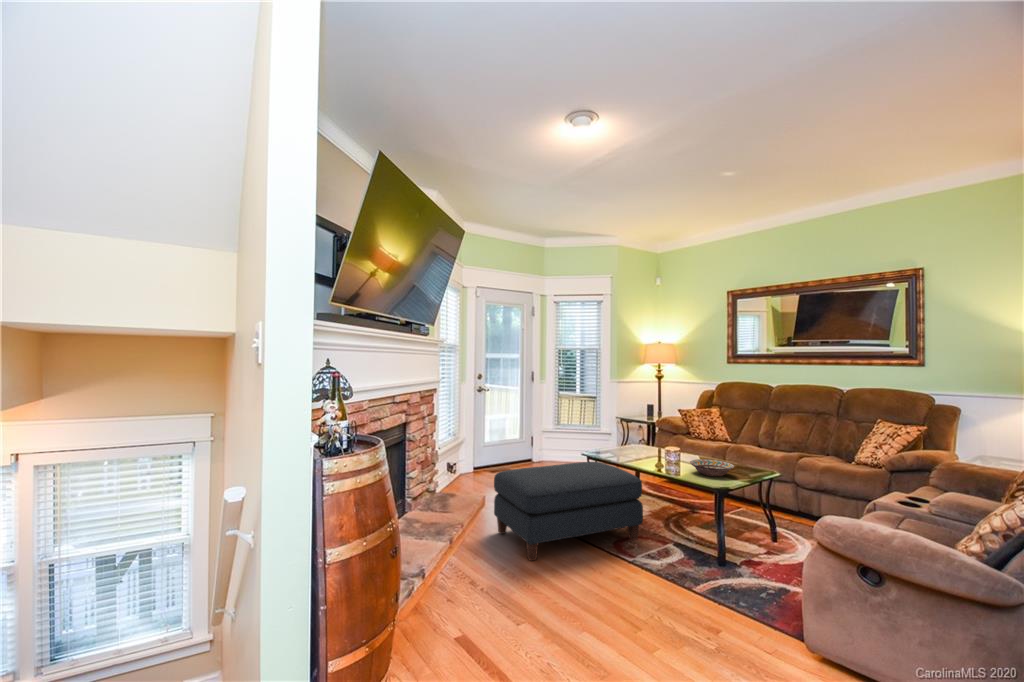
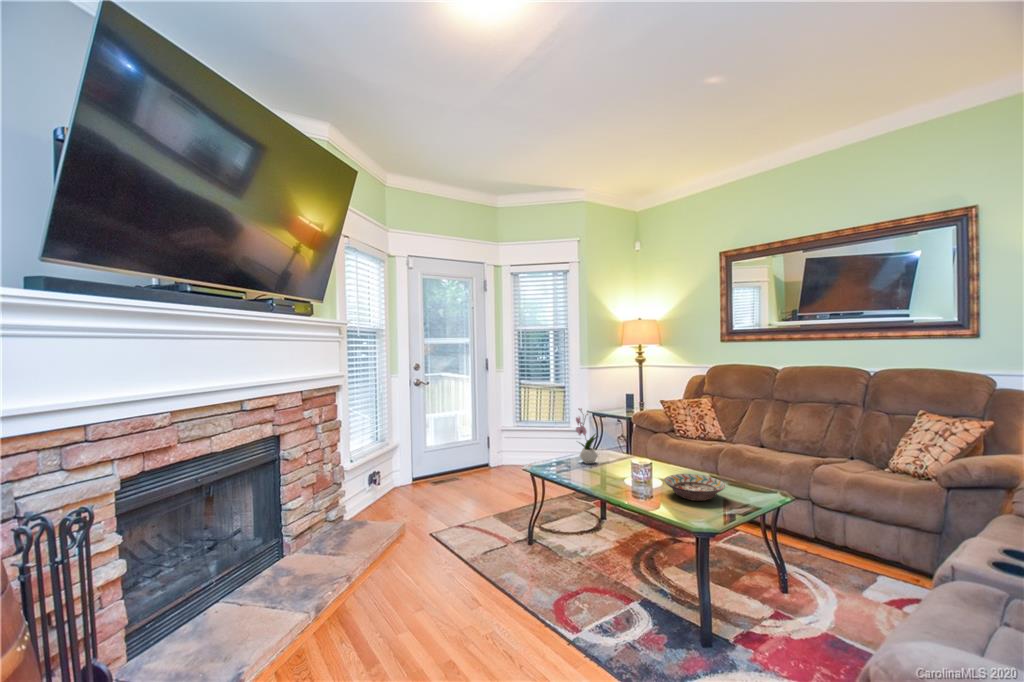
flower arrangement: none [617,411,636,454] -> present [576,409,598,464]
ottoman: present [494,462,643,561] -> none [391,479,597,642]

